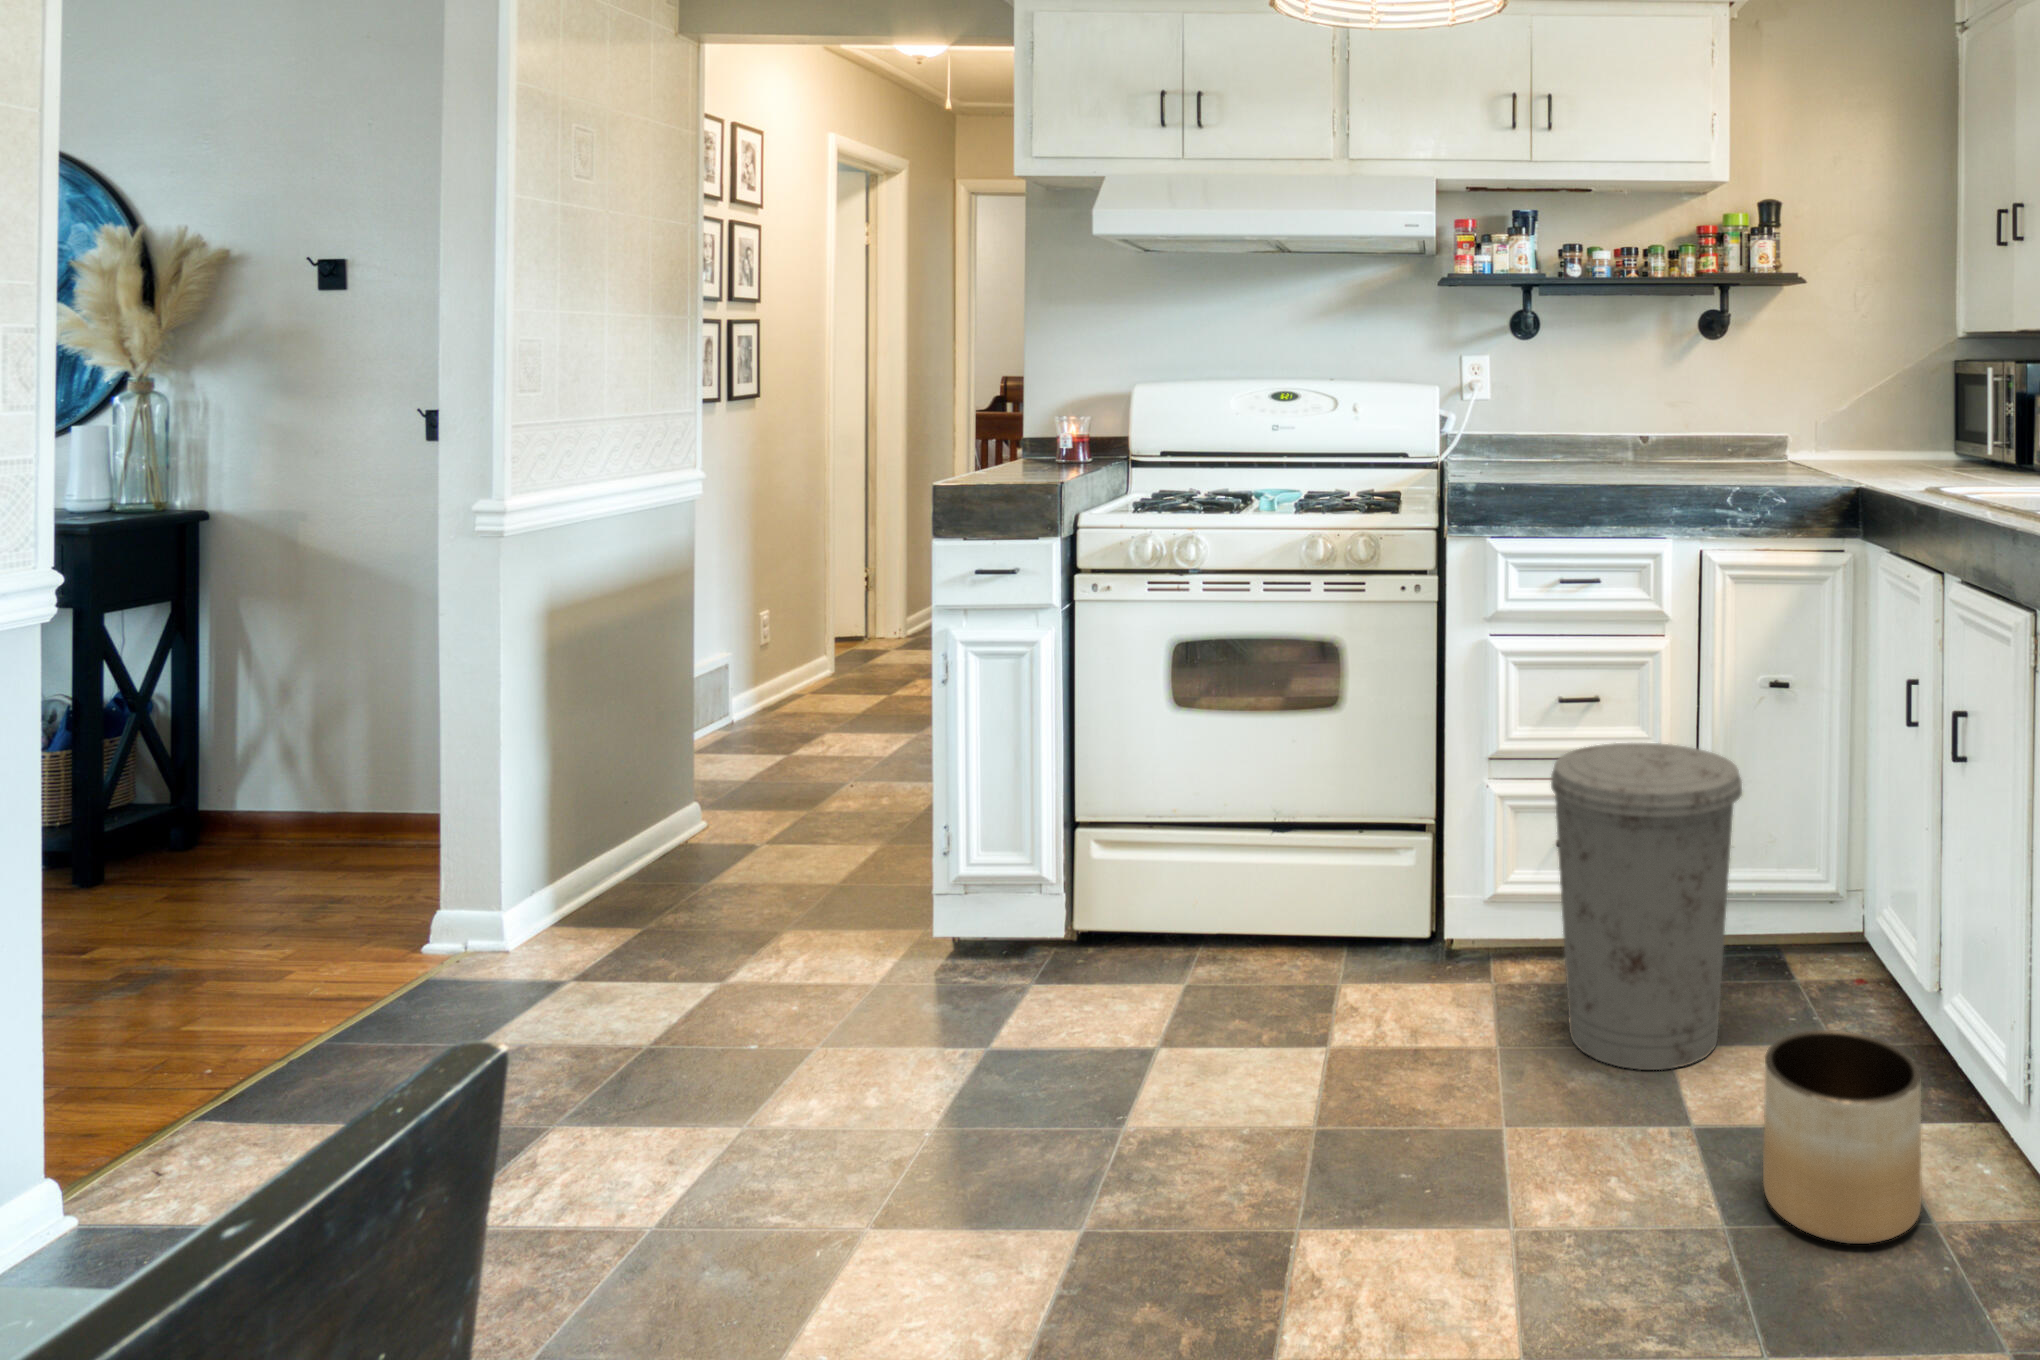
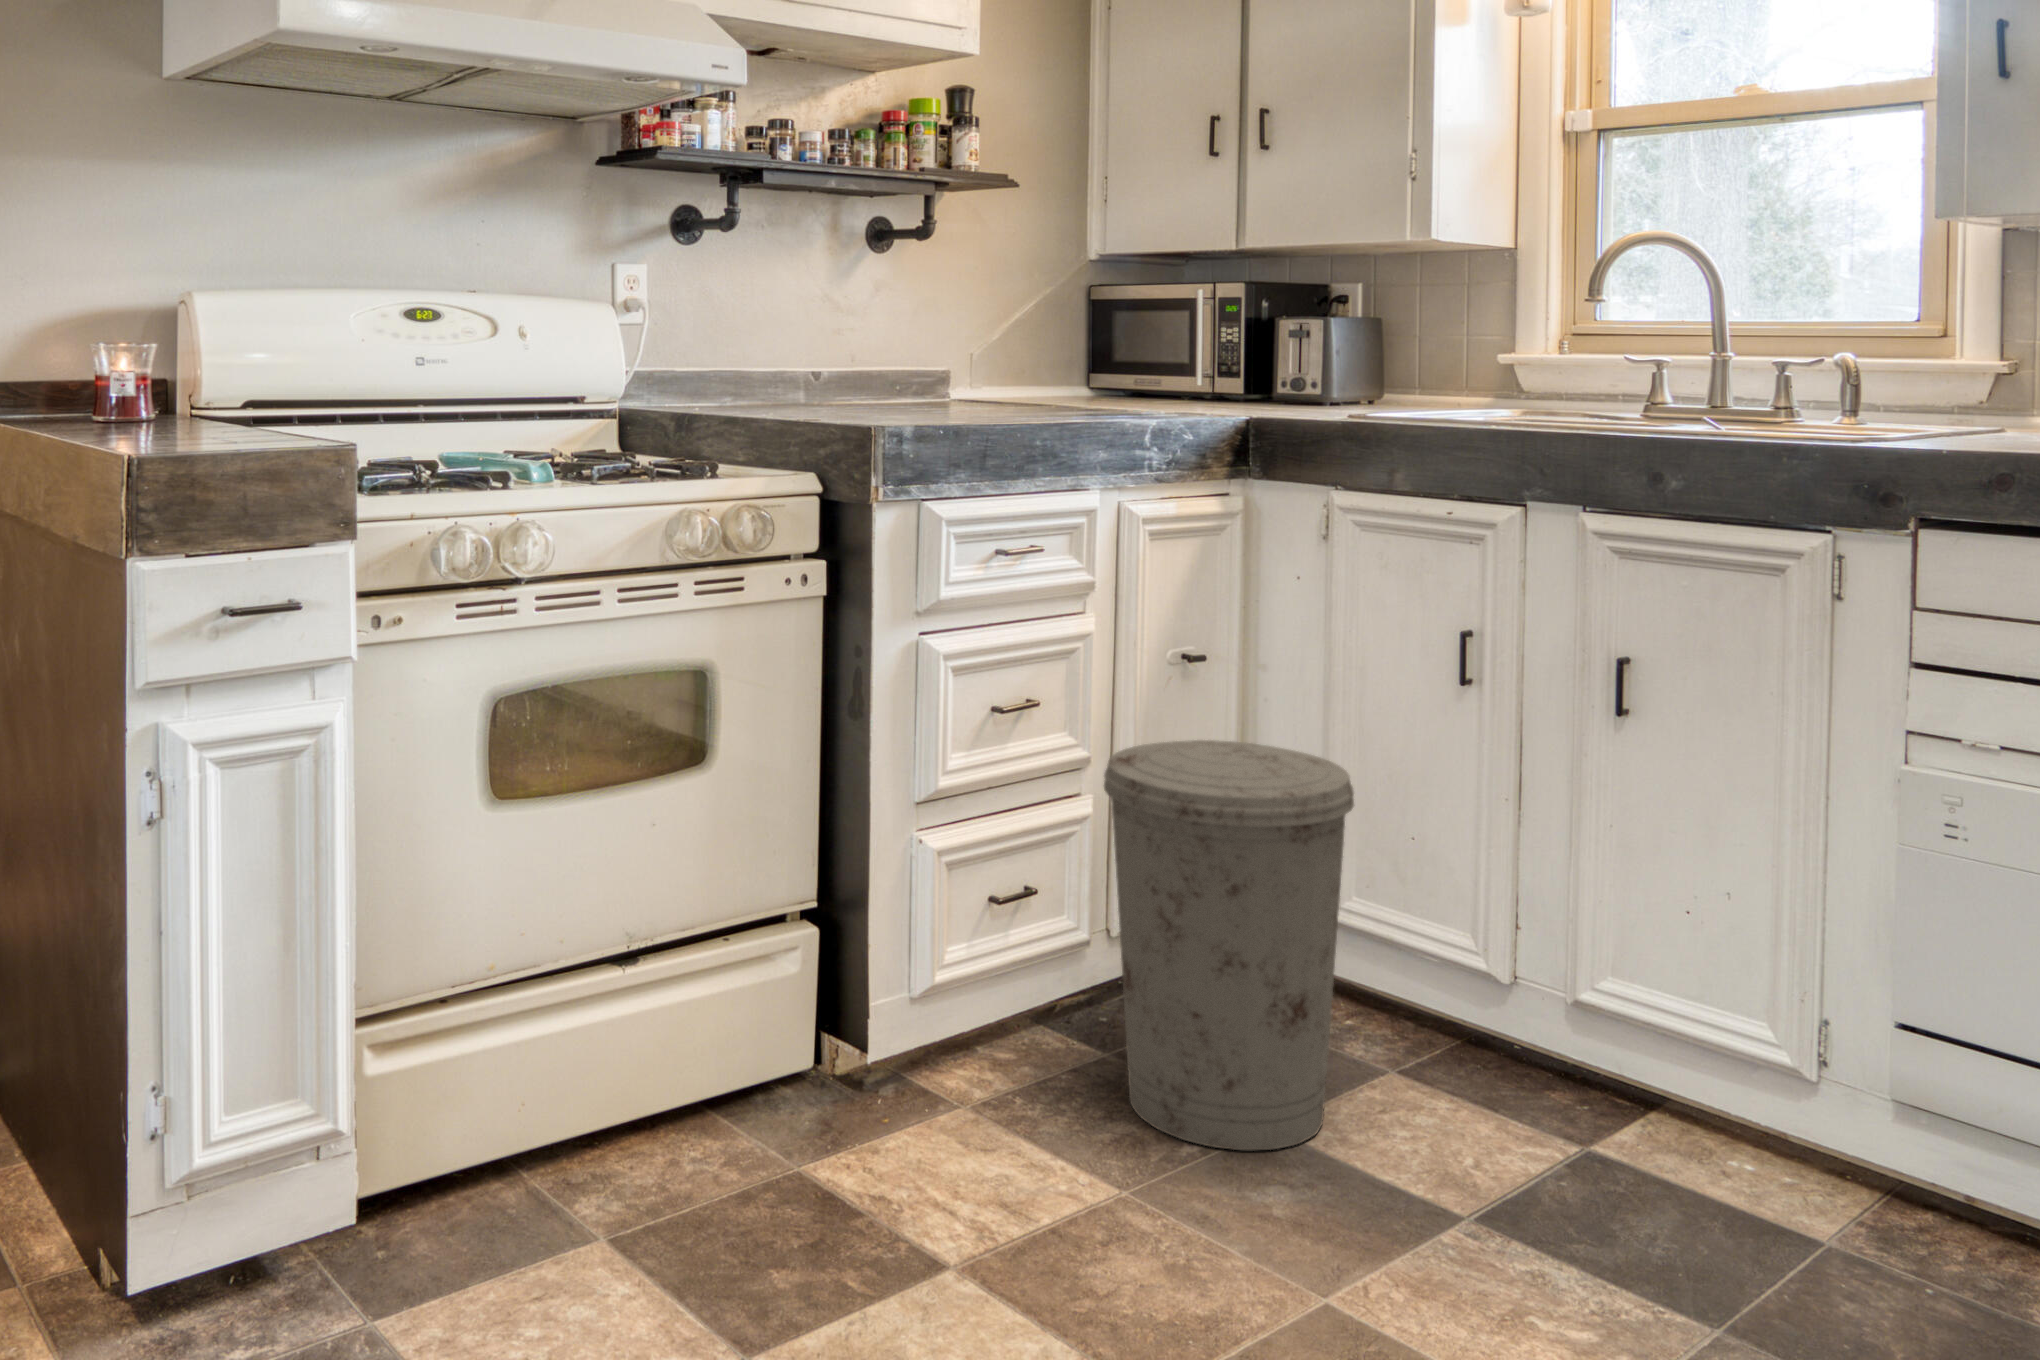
planter: present [1763,1030,1922,1244] -> none [1583,1015,1782,1246]

